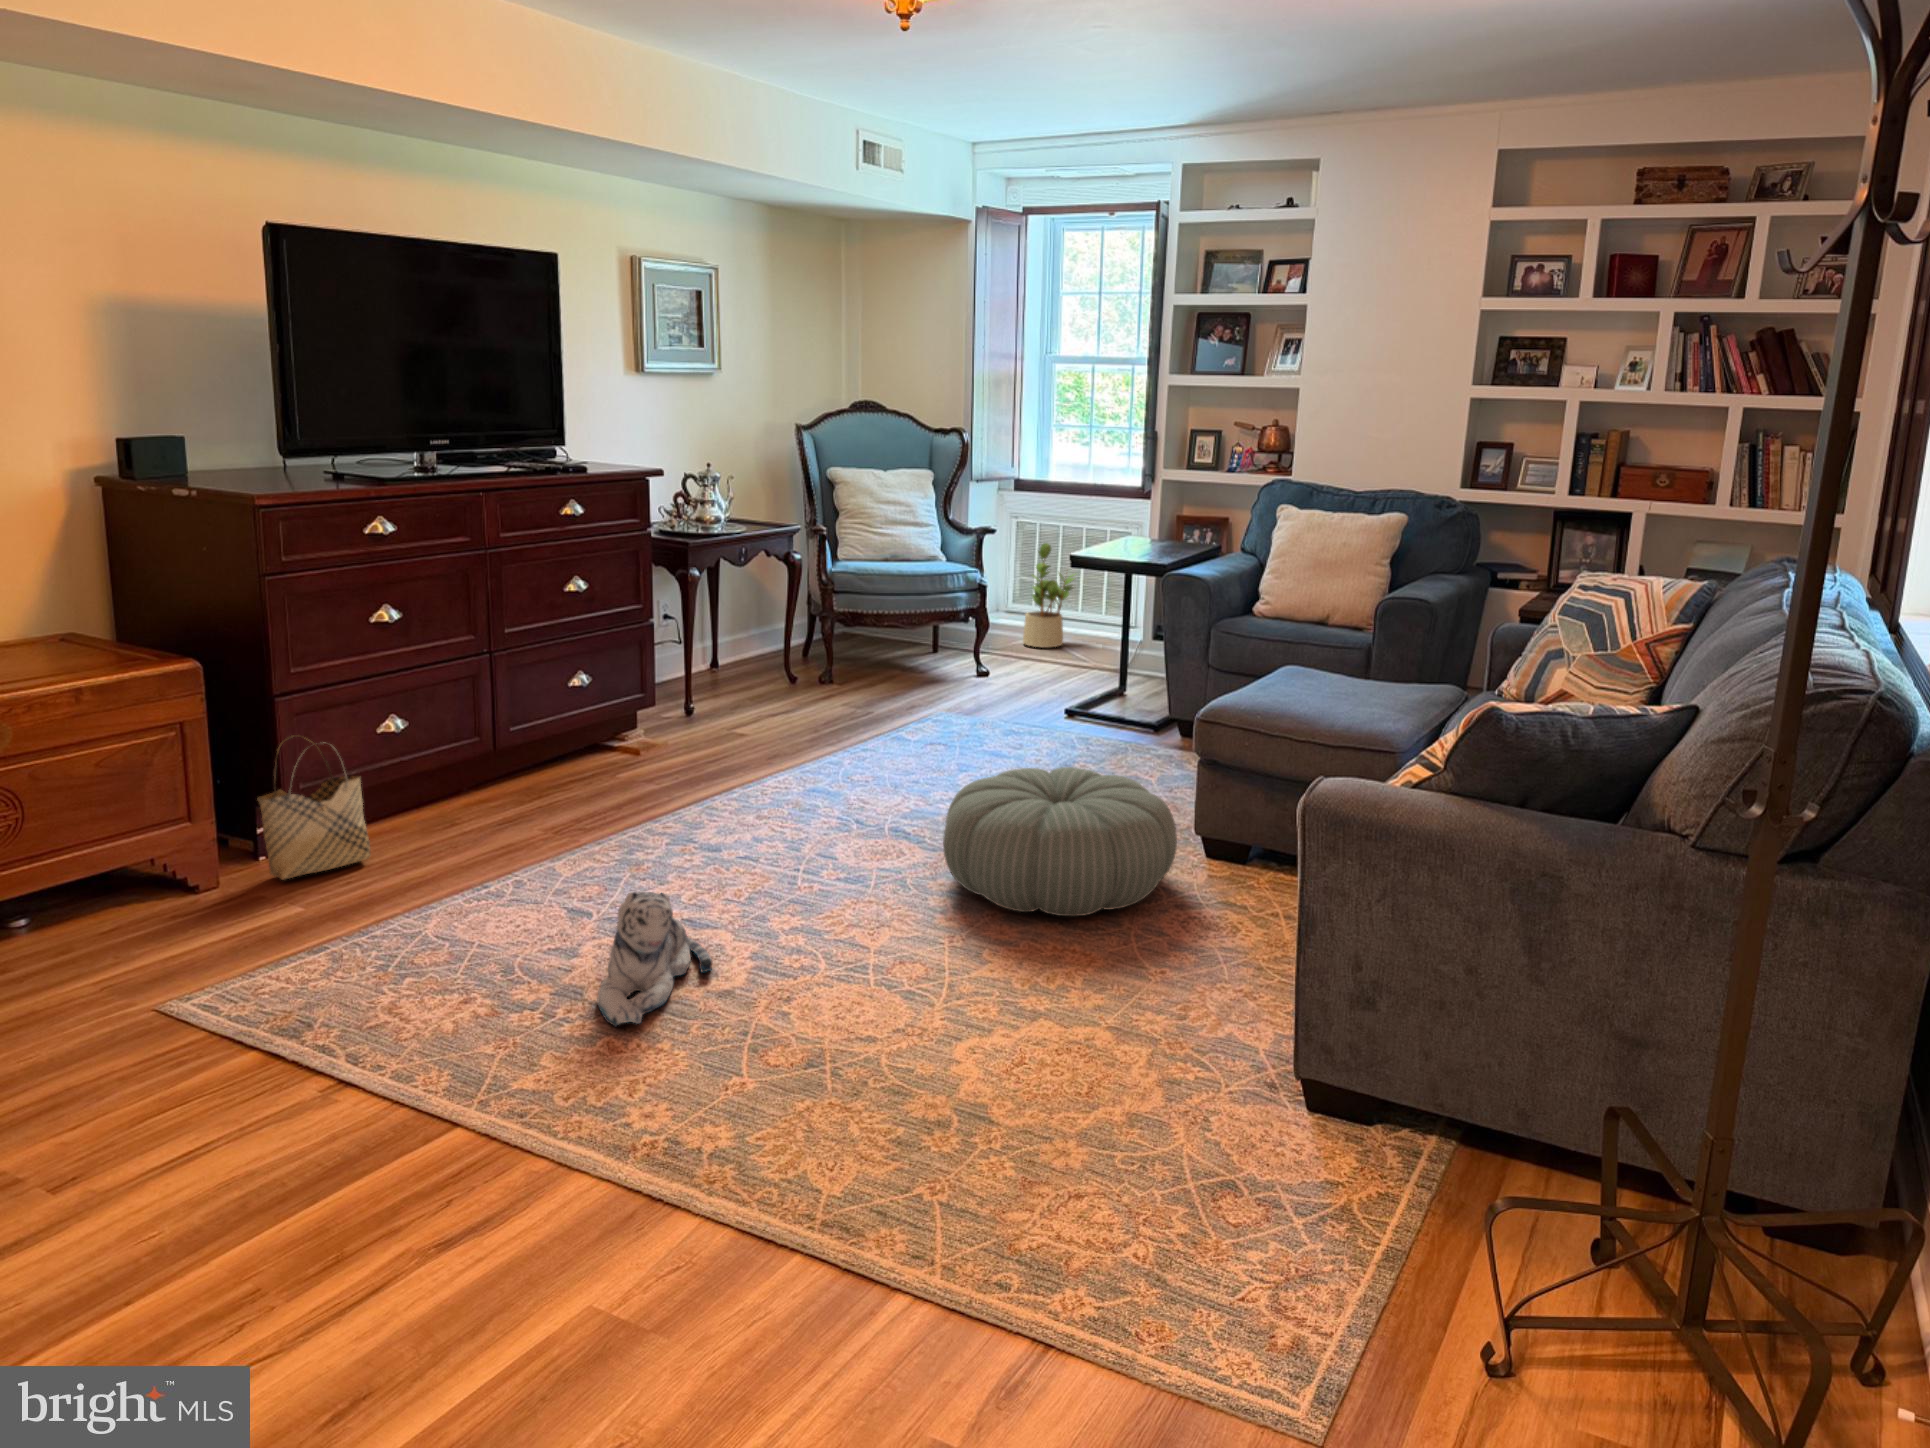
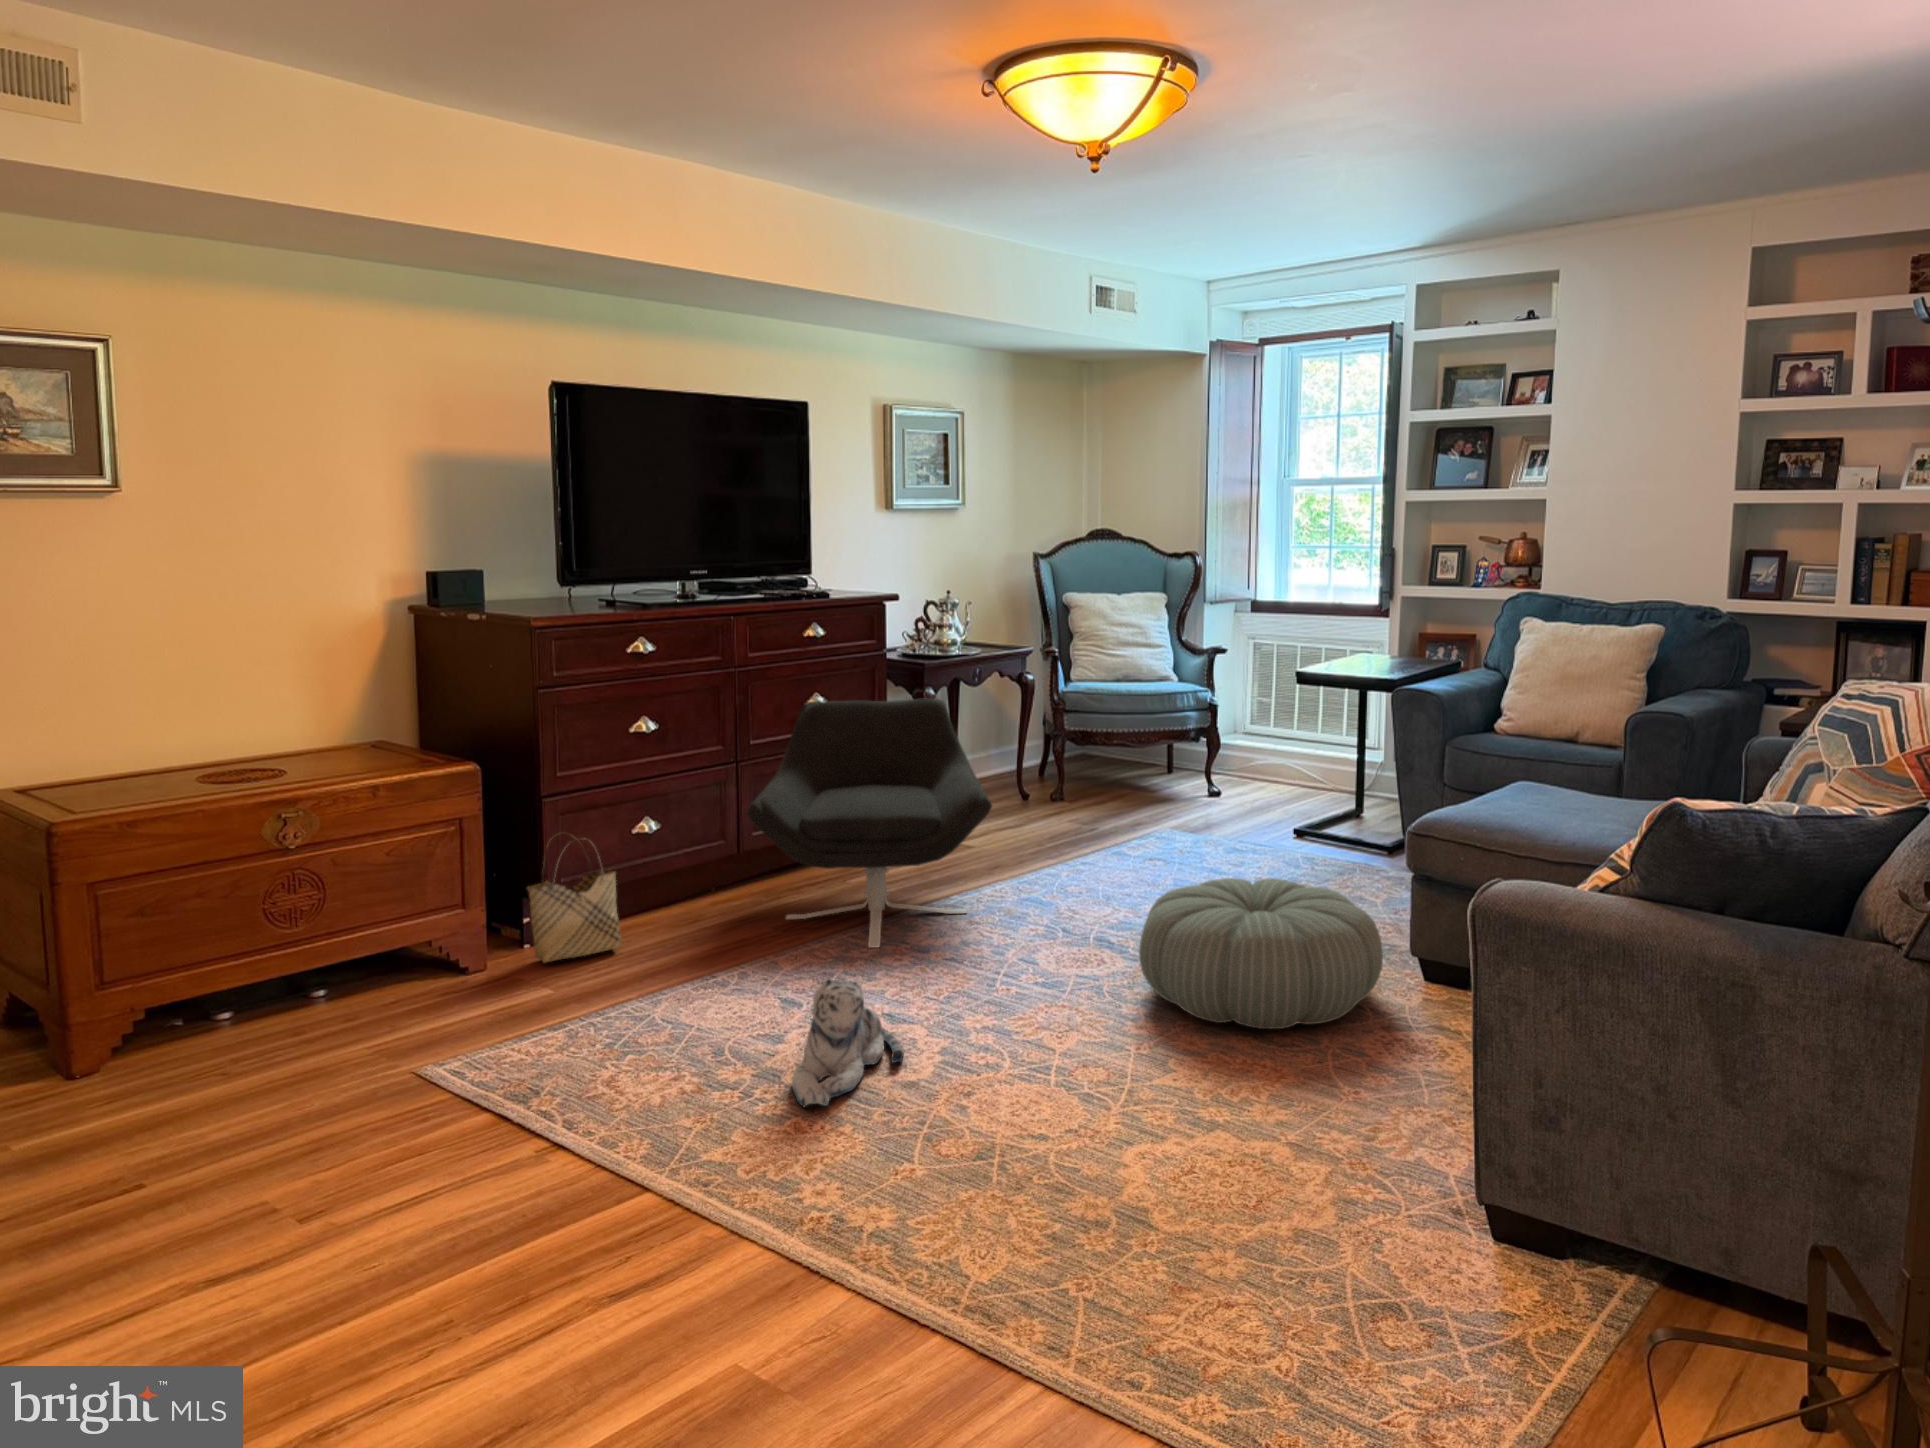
potted plant: present [1023,543,1074,648] -> none [1261,665,1318,770]
lounge chair: none [510,582,780,848] -> present [747,699,992,948]

